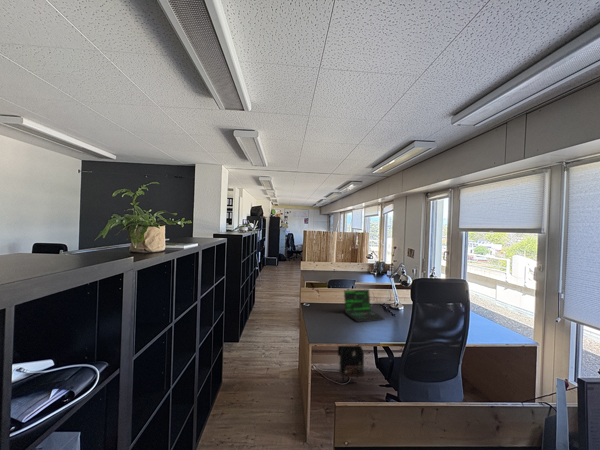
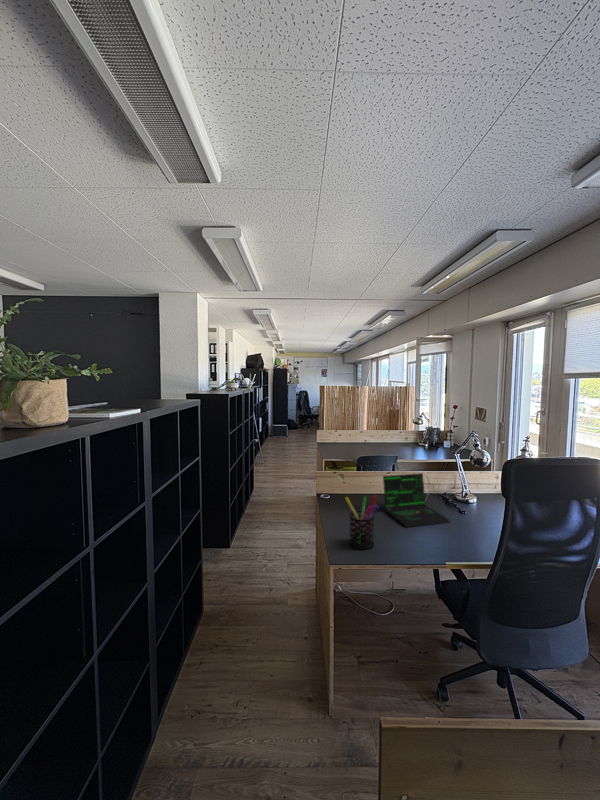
pen holder: none [320,301,340,334] -> present [345,496,379,550]
backpack: present [338,346,364,380] -> none [374,542,416,610]

